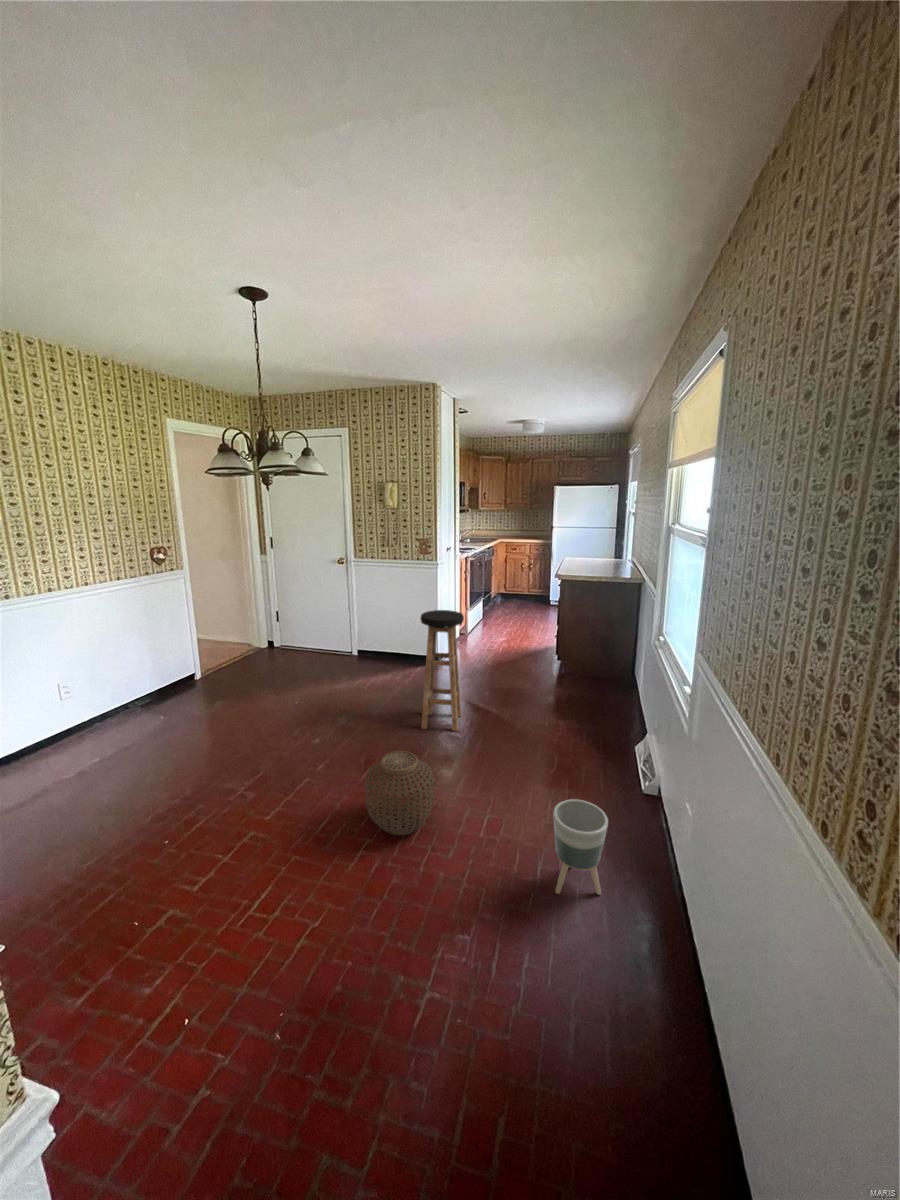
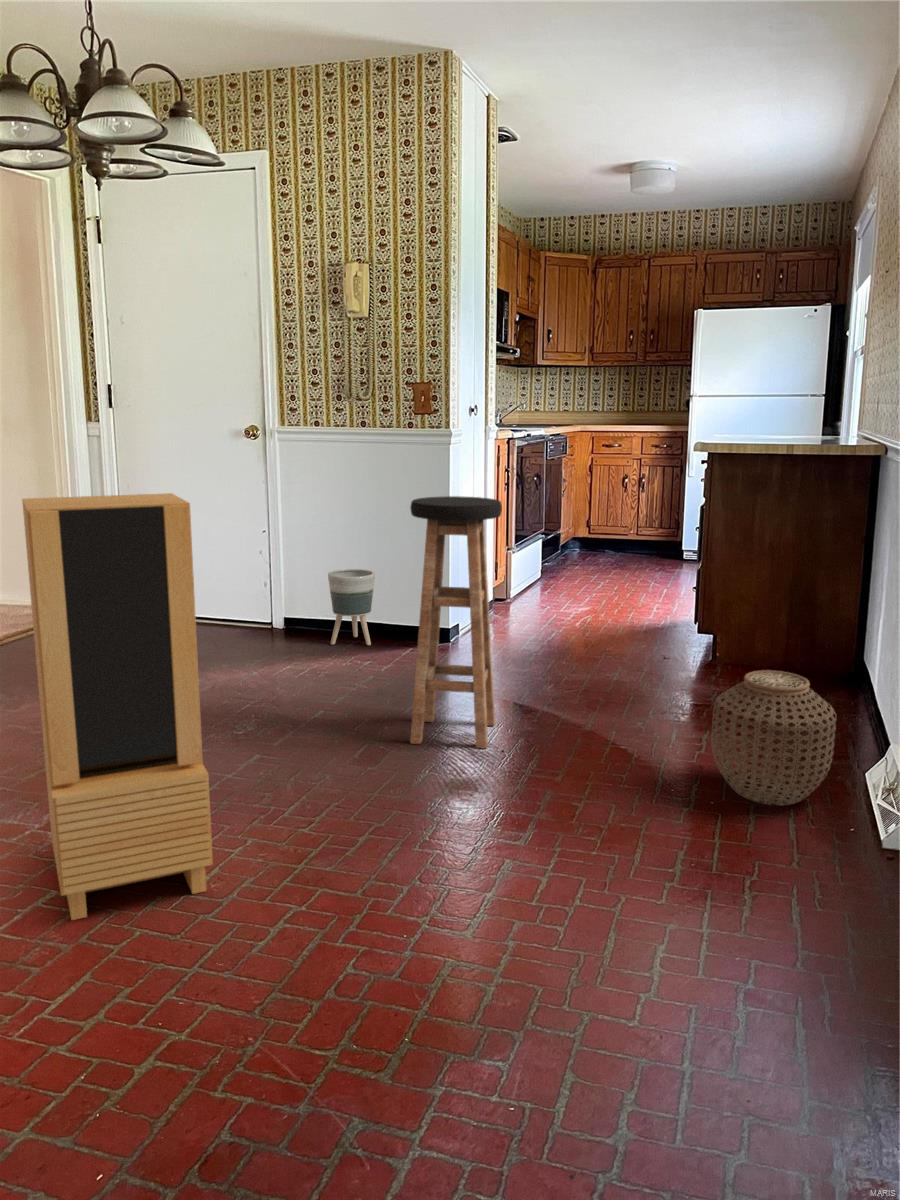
storage cabinet: none [241,636,332,843] -> present [22,493,213,920]
woven basket: present [365,751,434,835] -> present [711,670,836,805]
planter: present [553,799,608,895] -> present [328,569,375,645]

